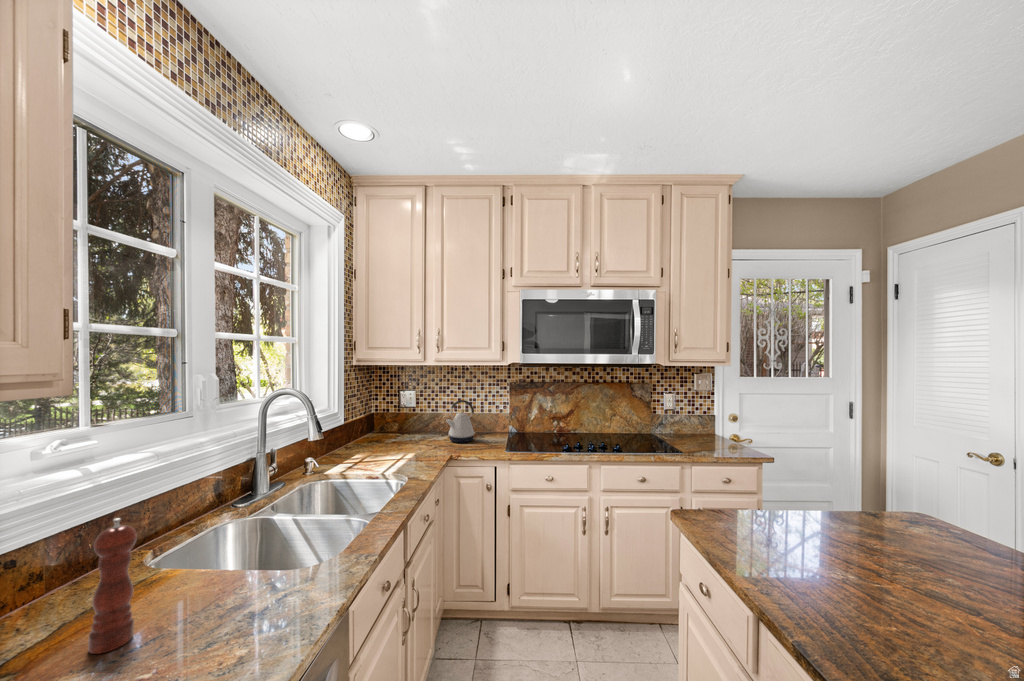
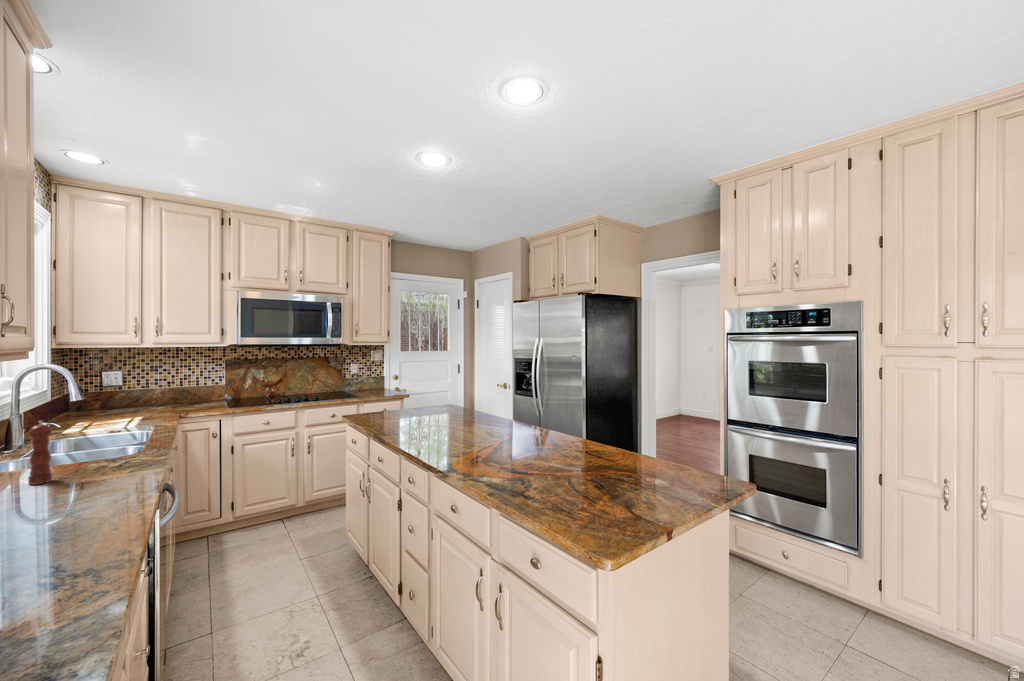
kettle: present [446,400,475,443] -> none [165,376,194,410]

